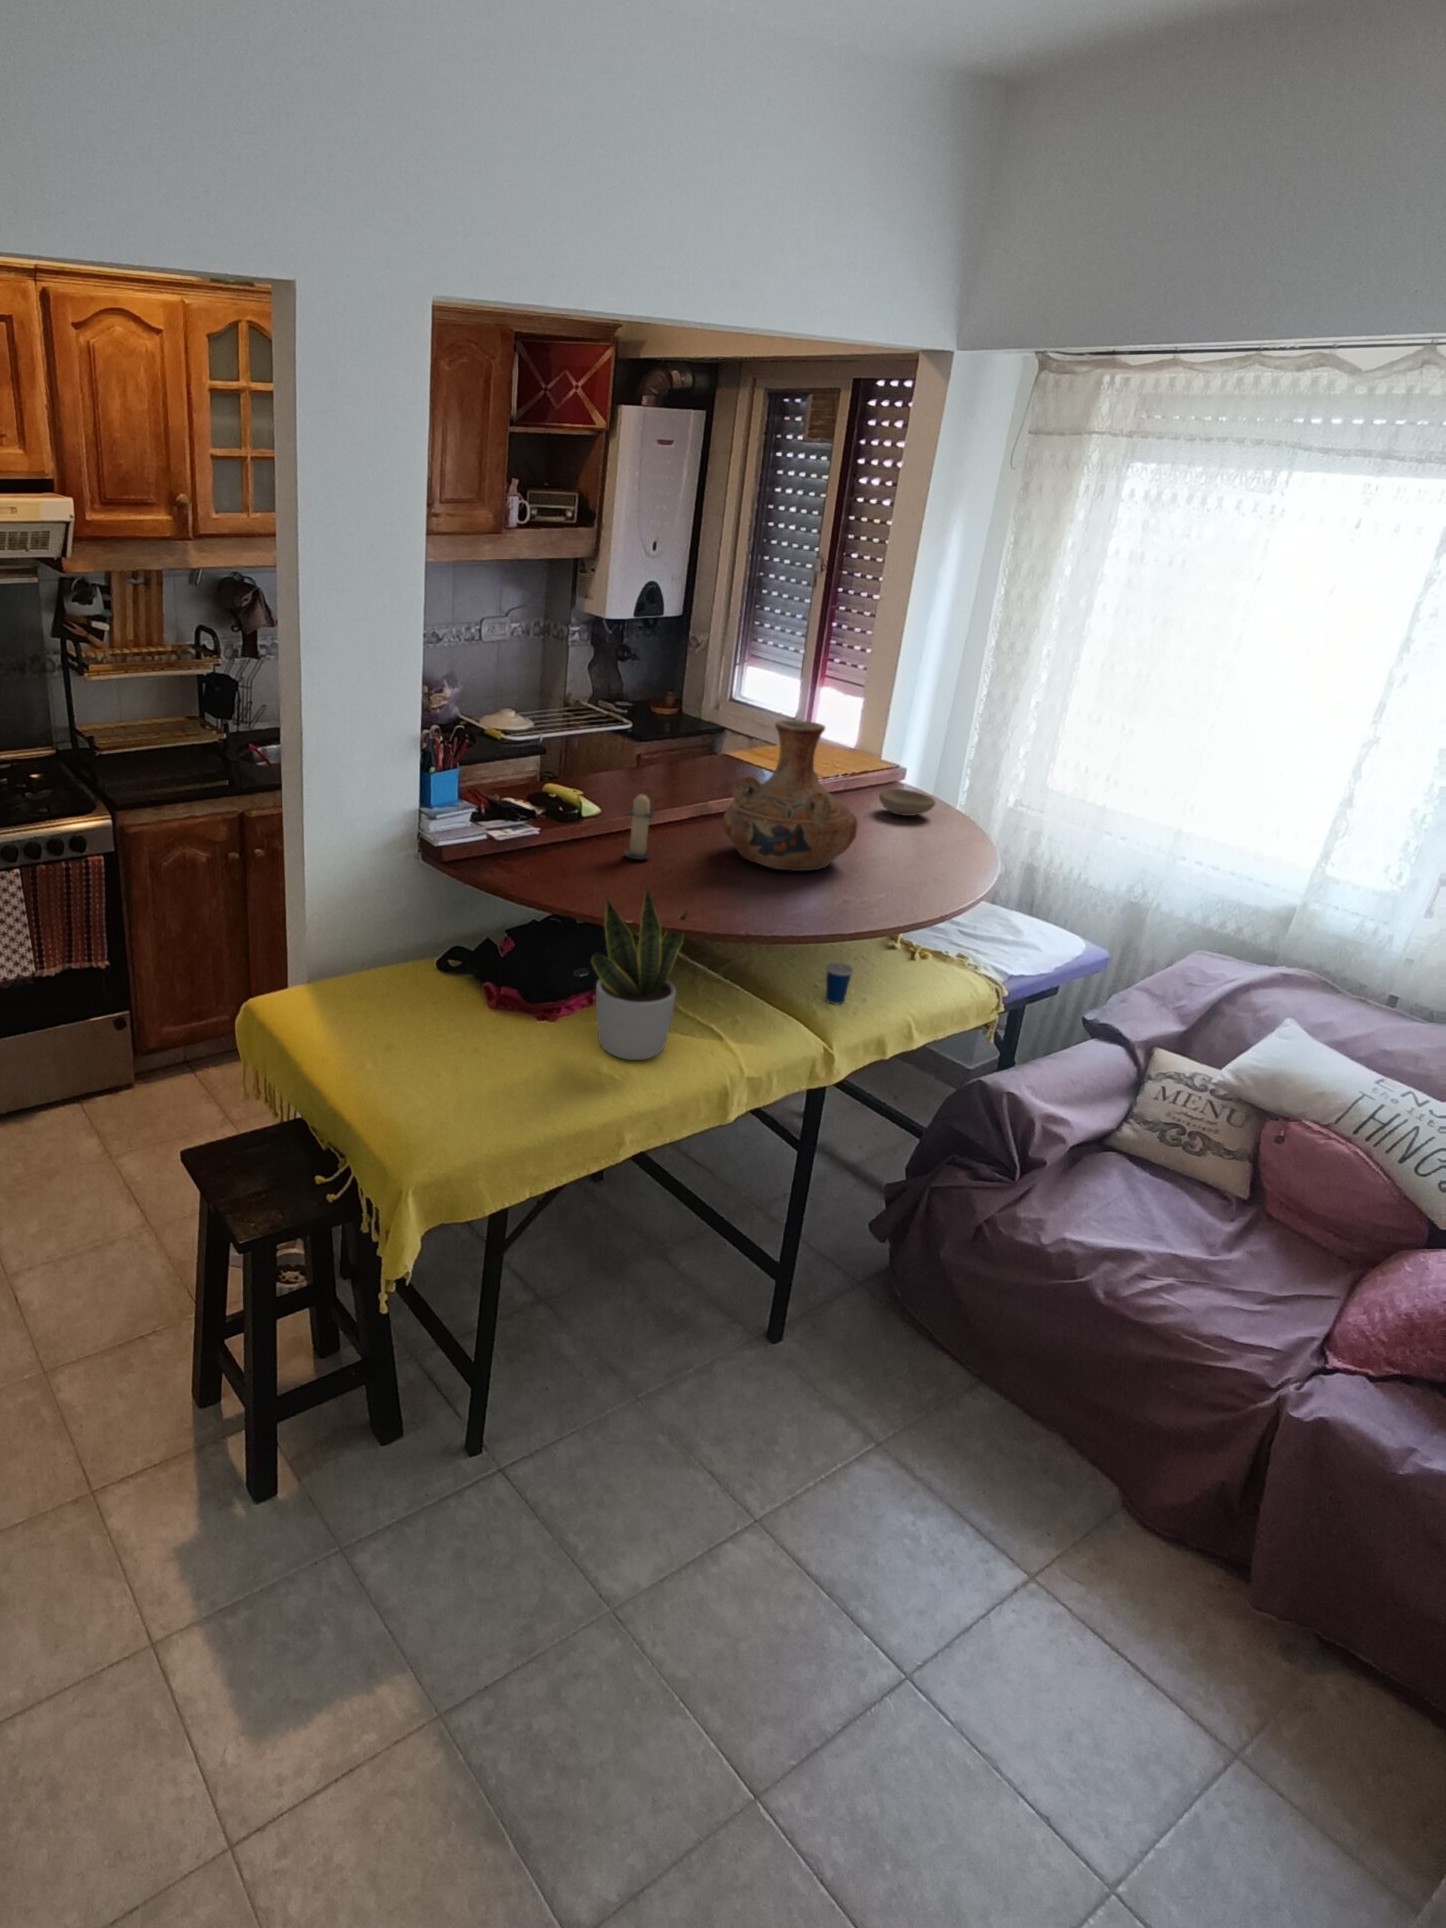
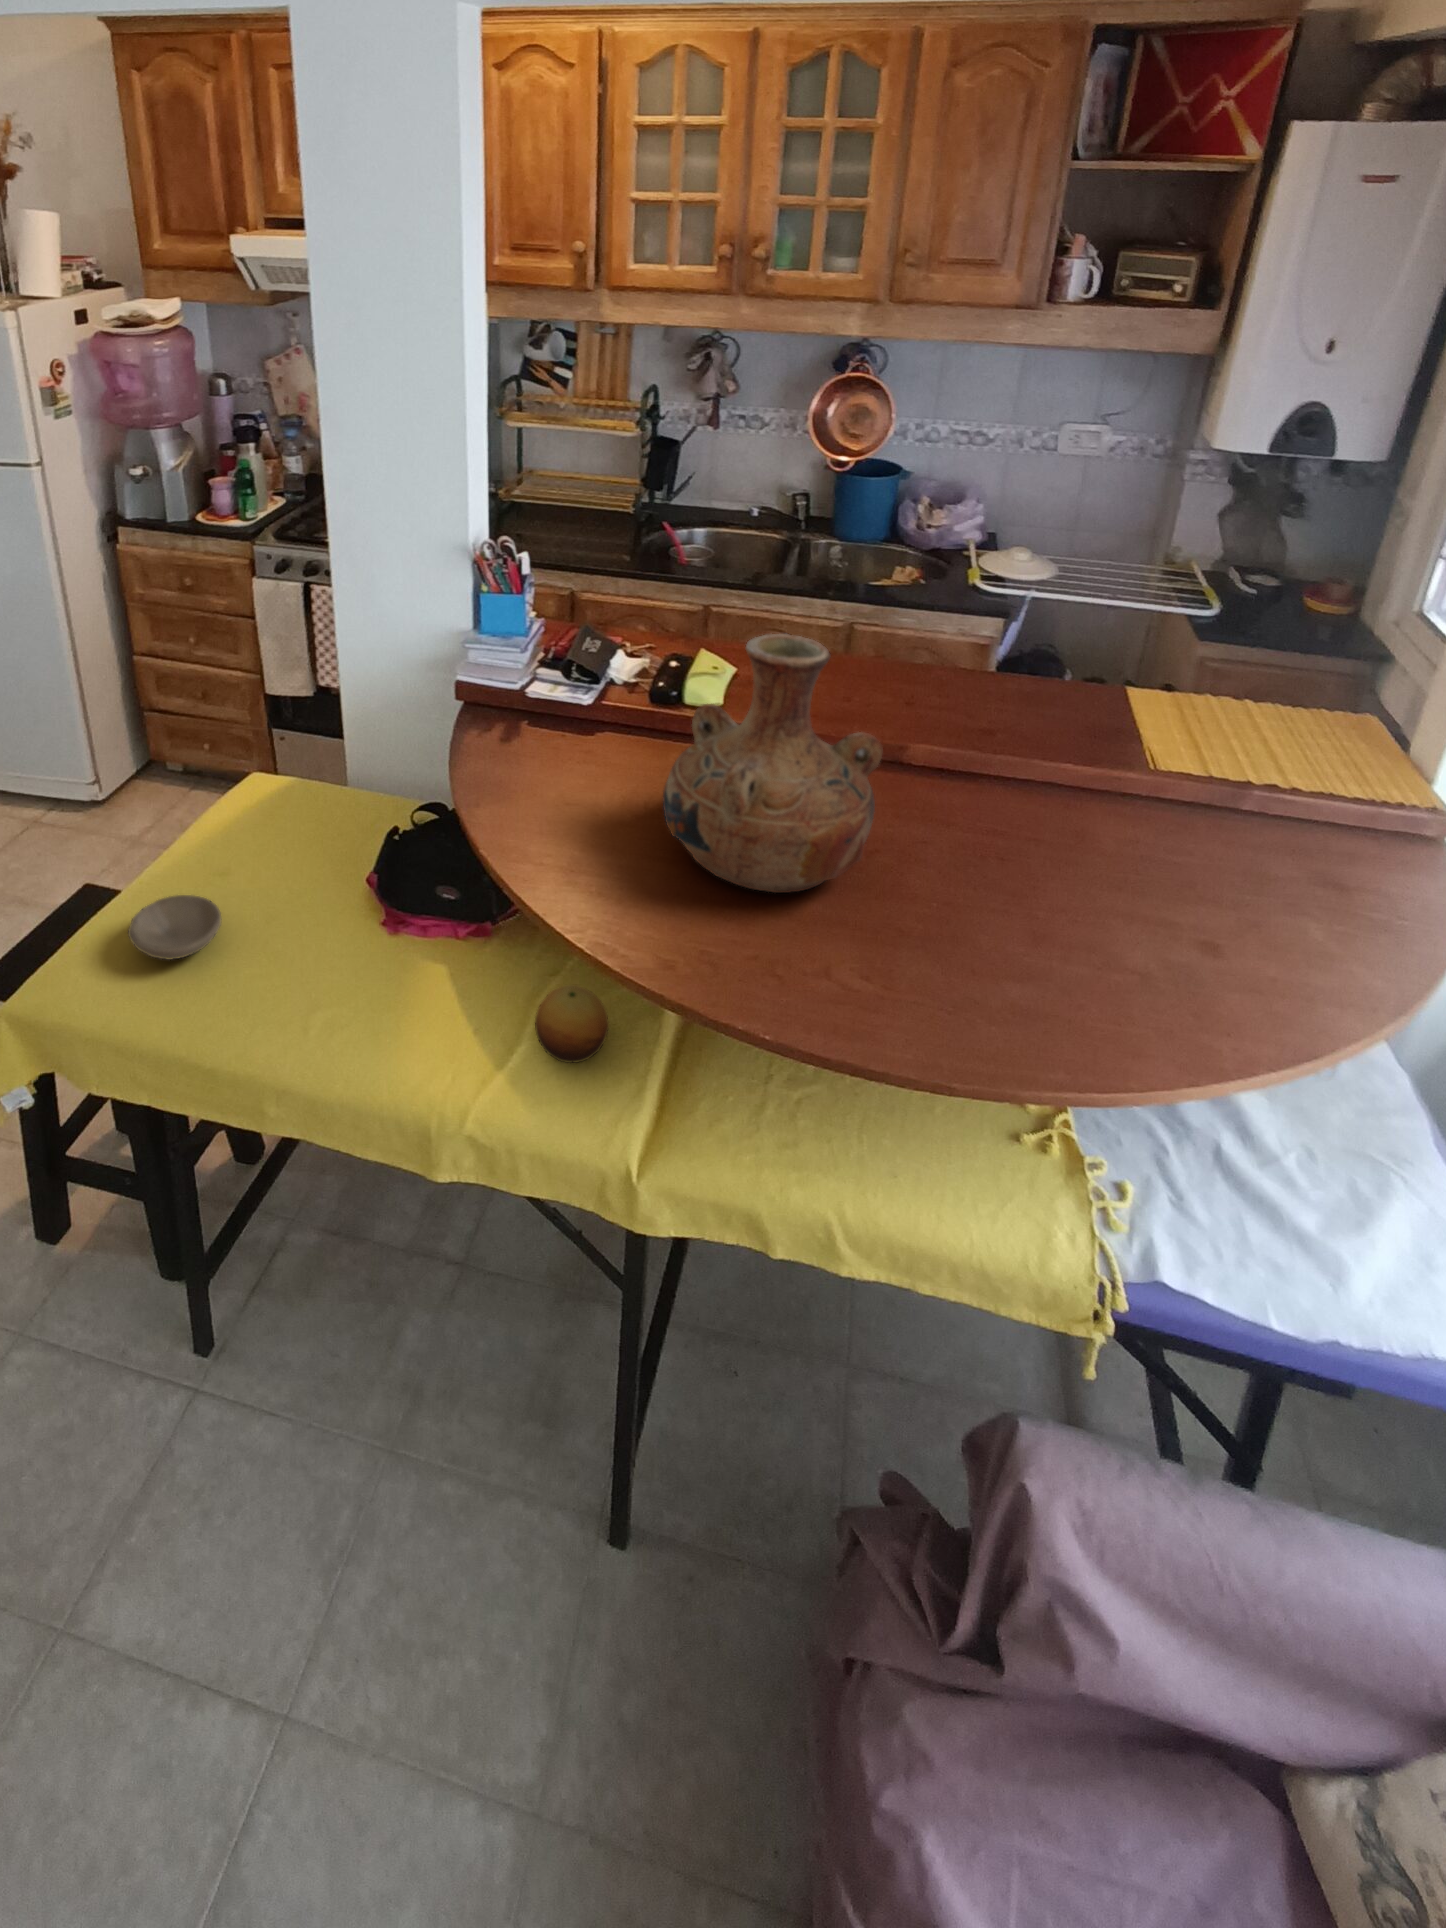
bowl: present [879,789,935,816] -> present [128,895,222,959]
candle: present [625,794,655,860] -> none [565,676,614,774]
potted plant: present [592,888,687,1060] -> none [257,784,446,1024]
cup: present [826,951,853,1004] -> none [715,1040,761,1119]
fruit: none [733,969,782,1017] -> present [535,985,609,1063]

